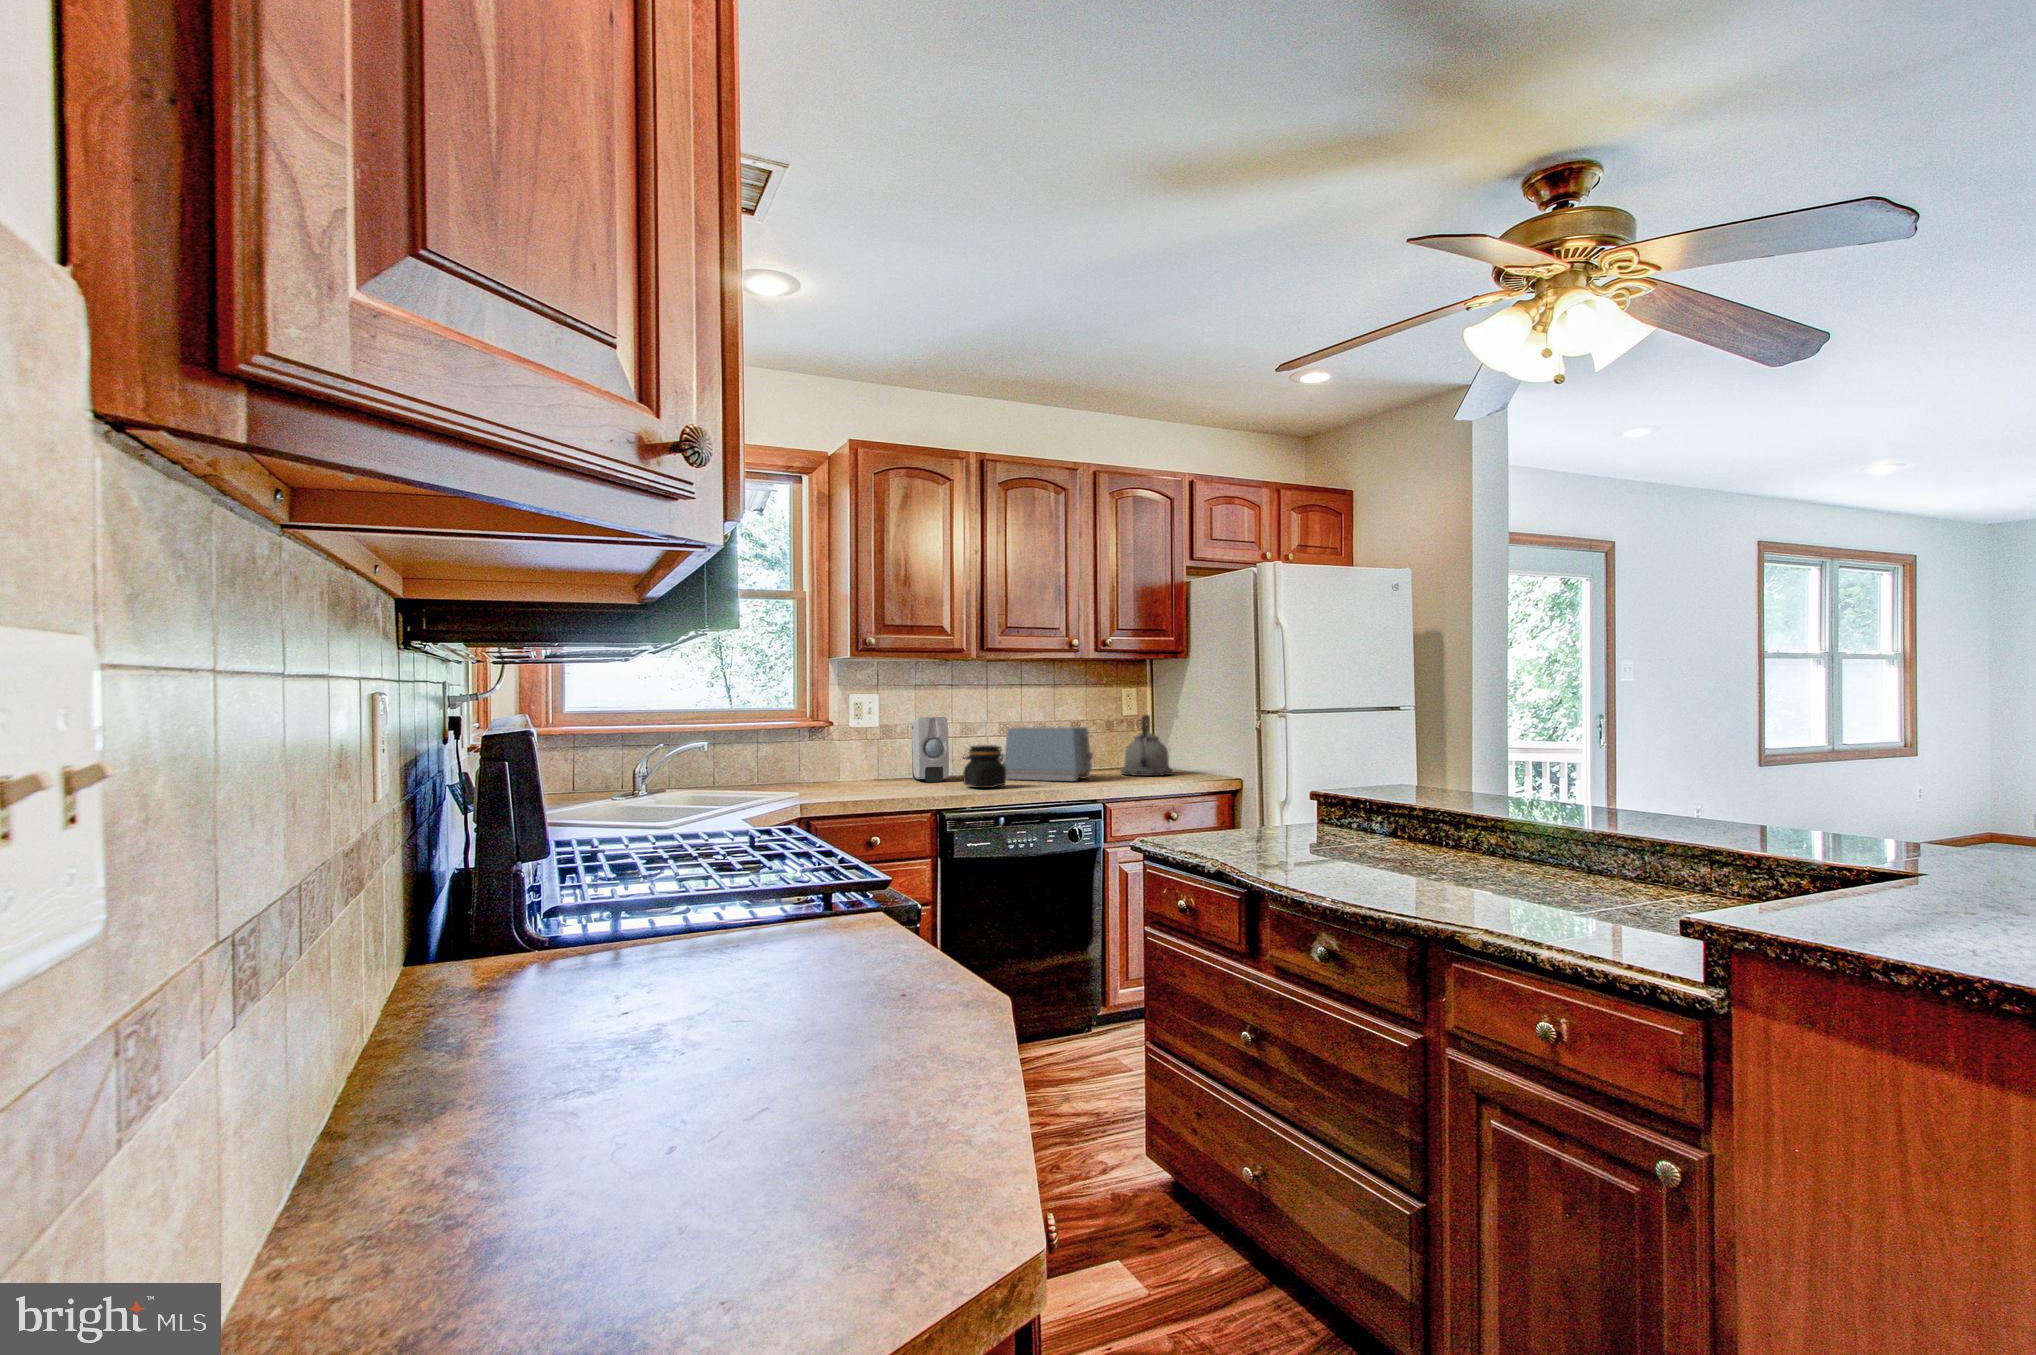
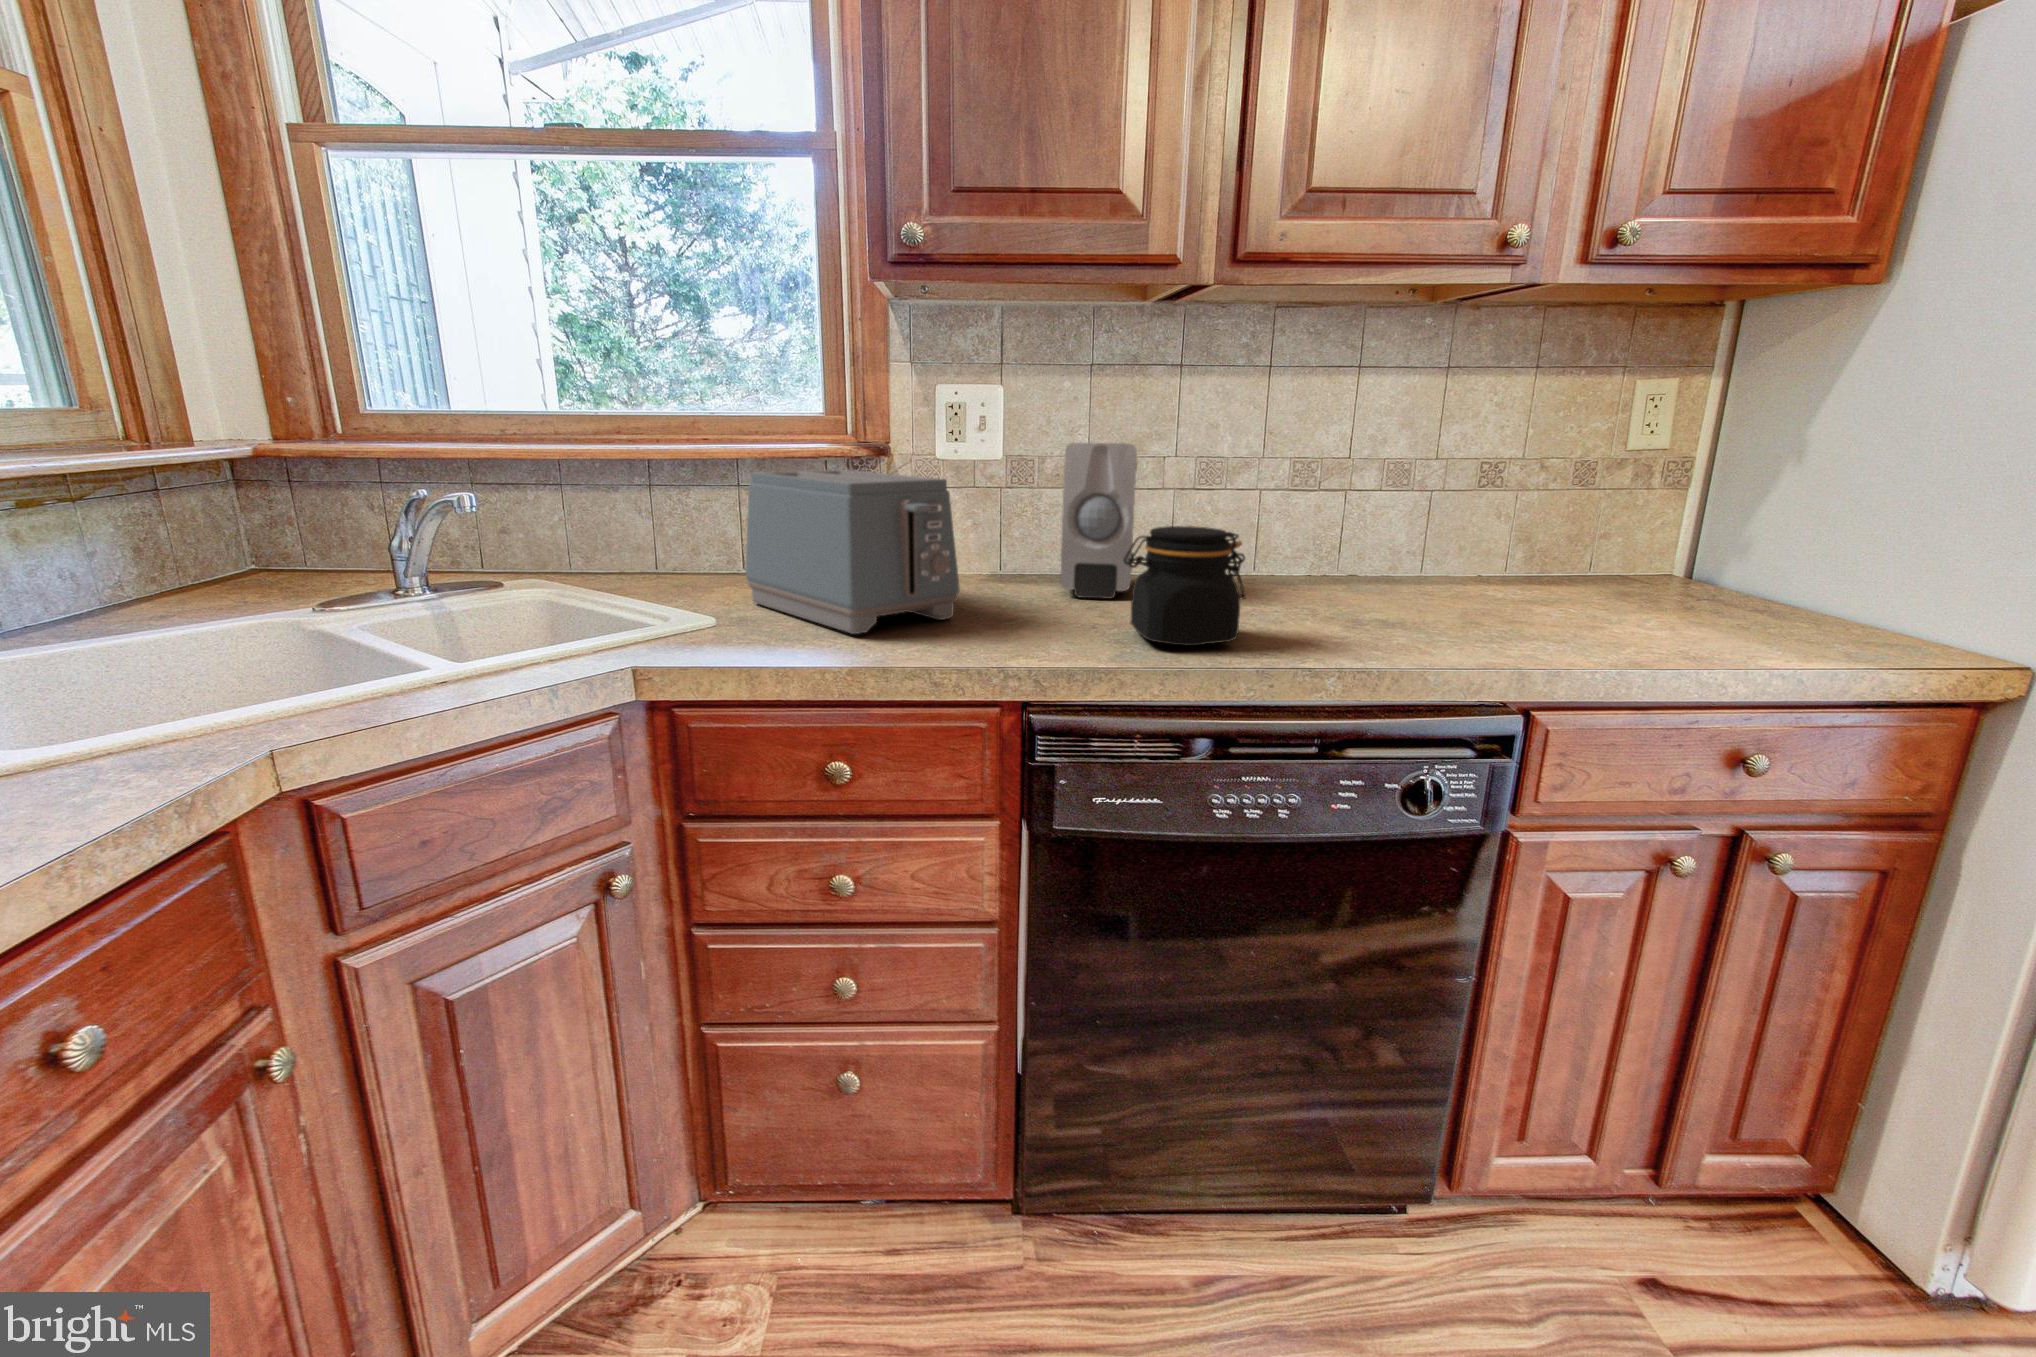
kettle: present [1121,715,1173,776] -> none [1595,452,1762,627]
toaster: present [1004,727,1093,781] -> present [745,470,960,634]

